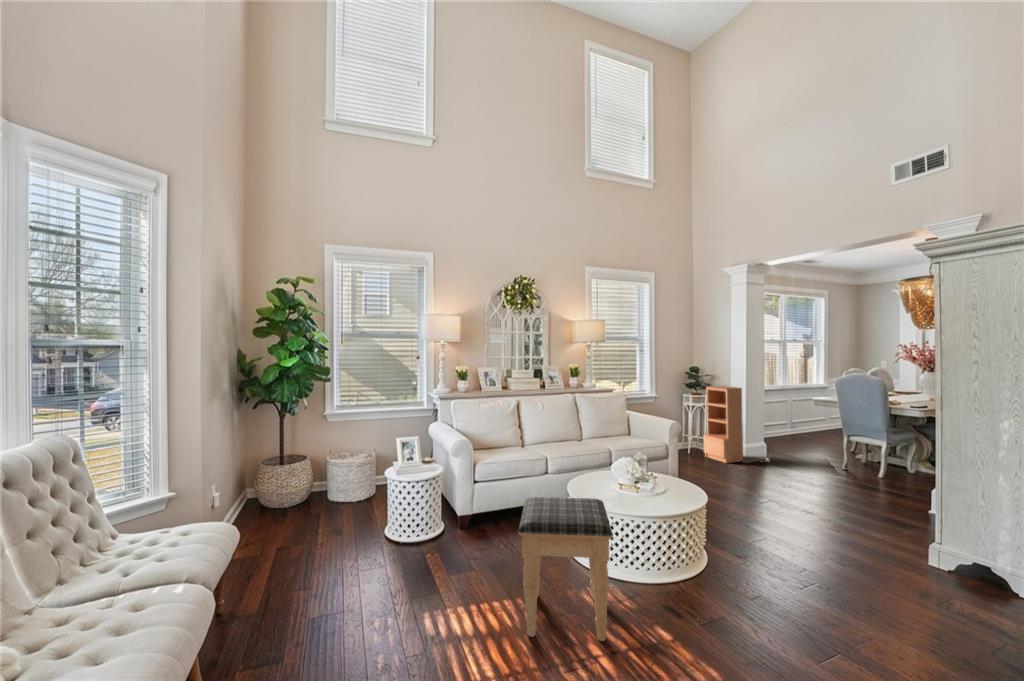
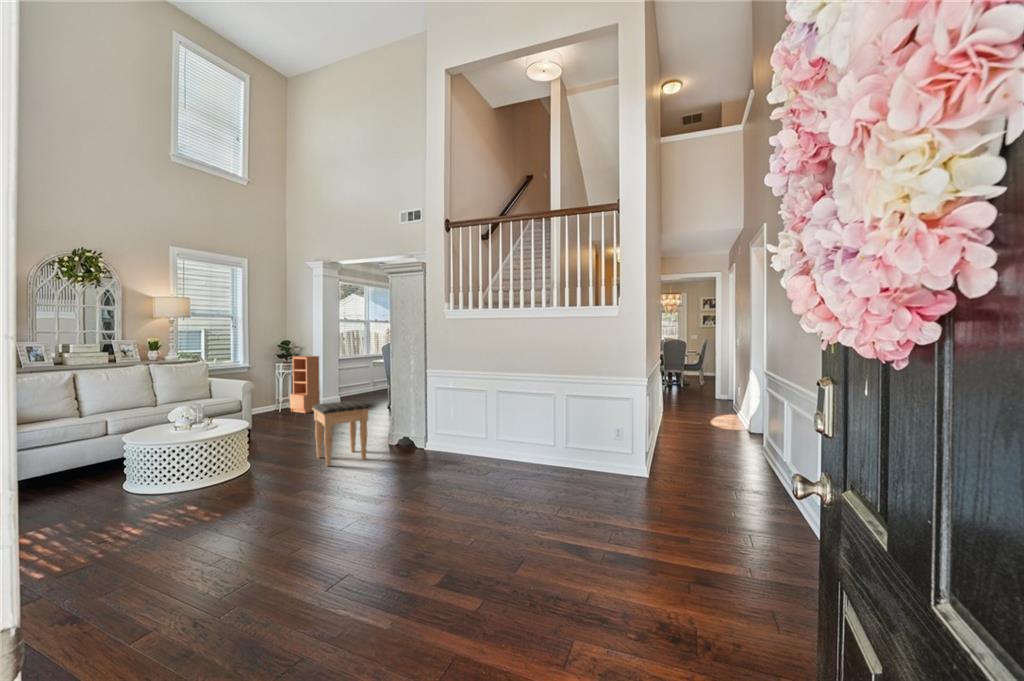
footstool: present [518,497,613,641] -> present [312,401,370,466]

